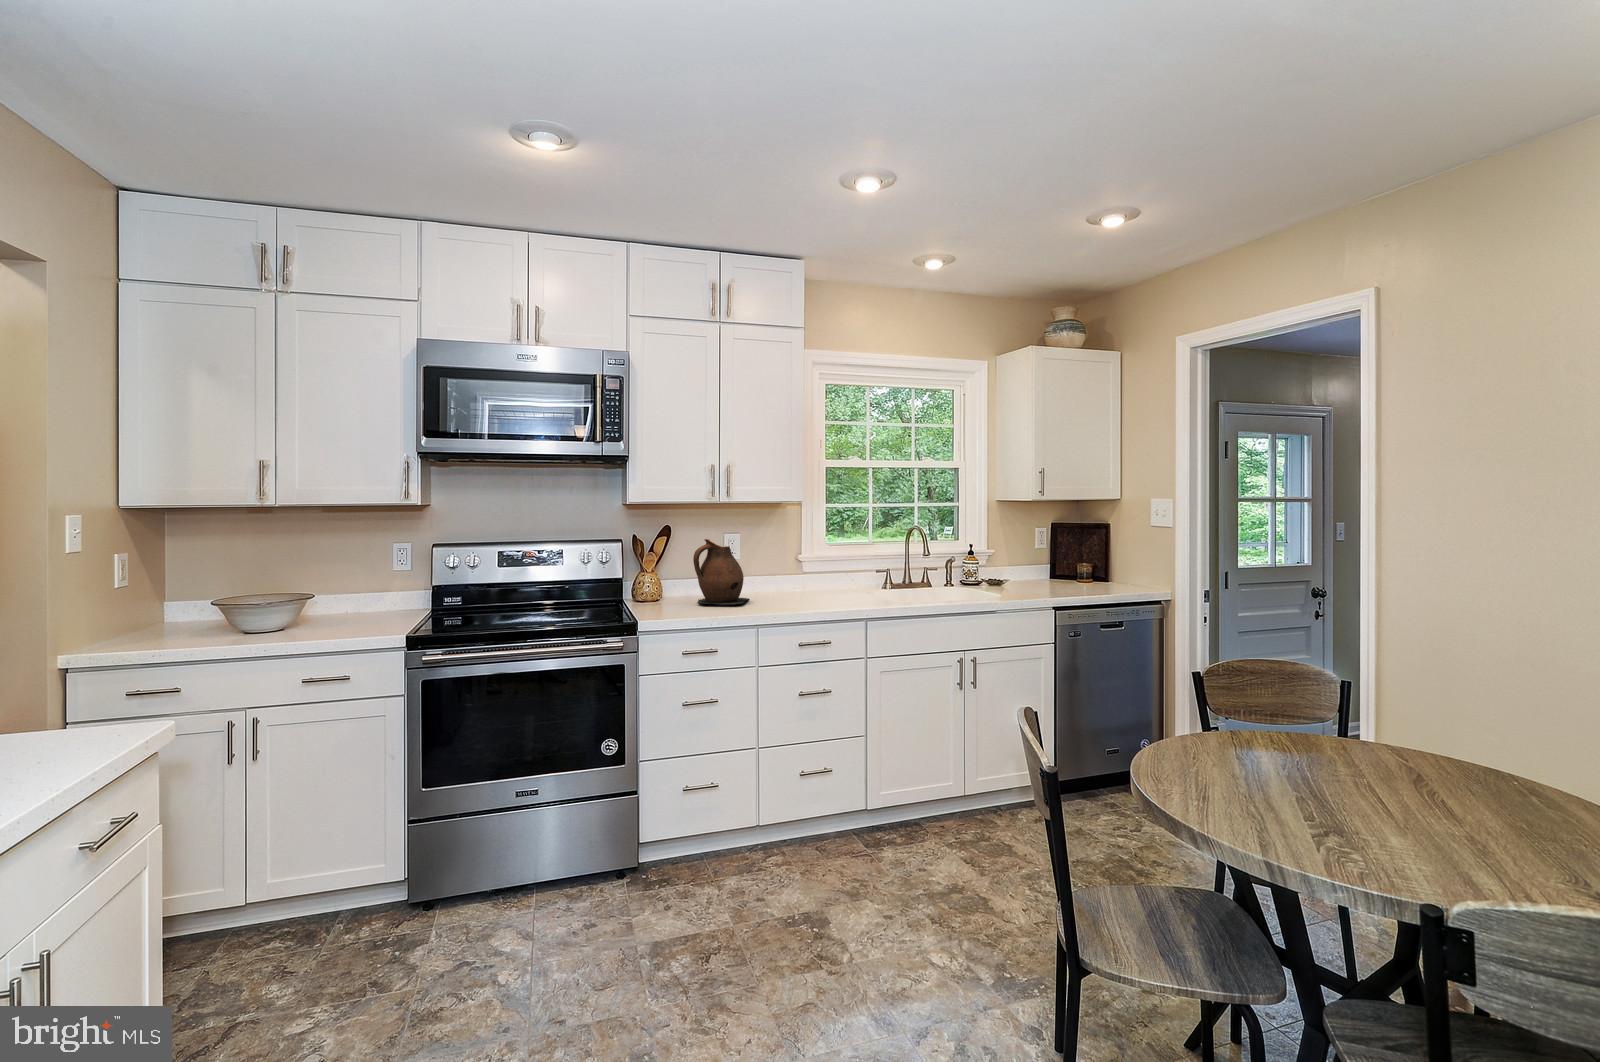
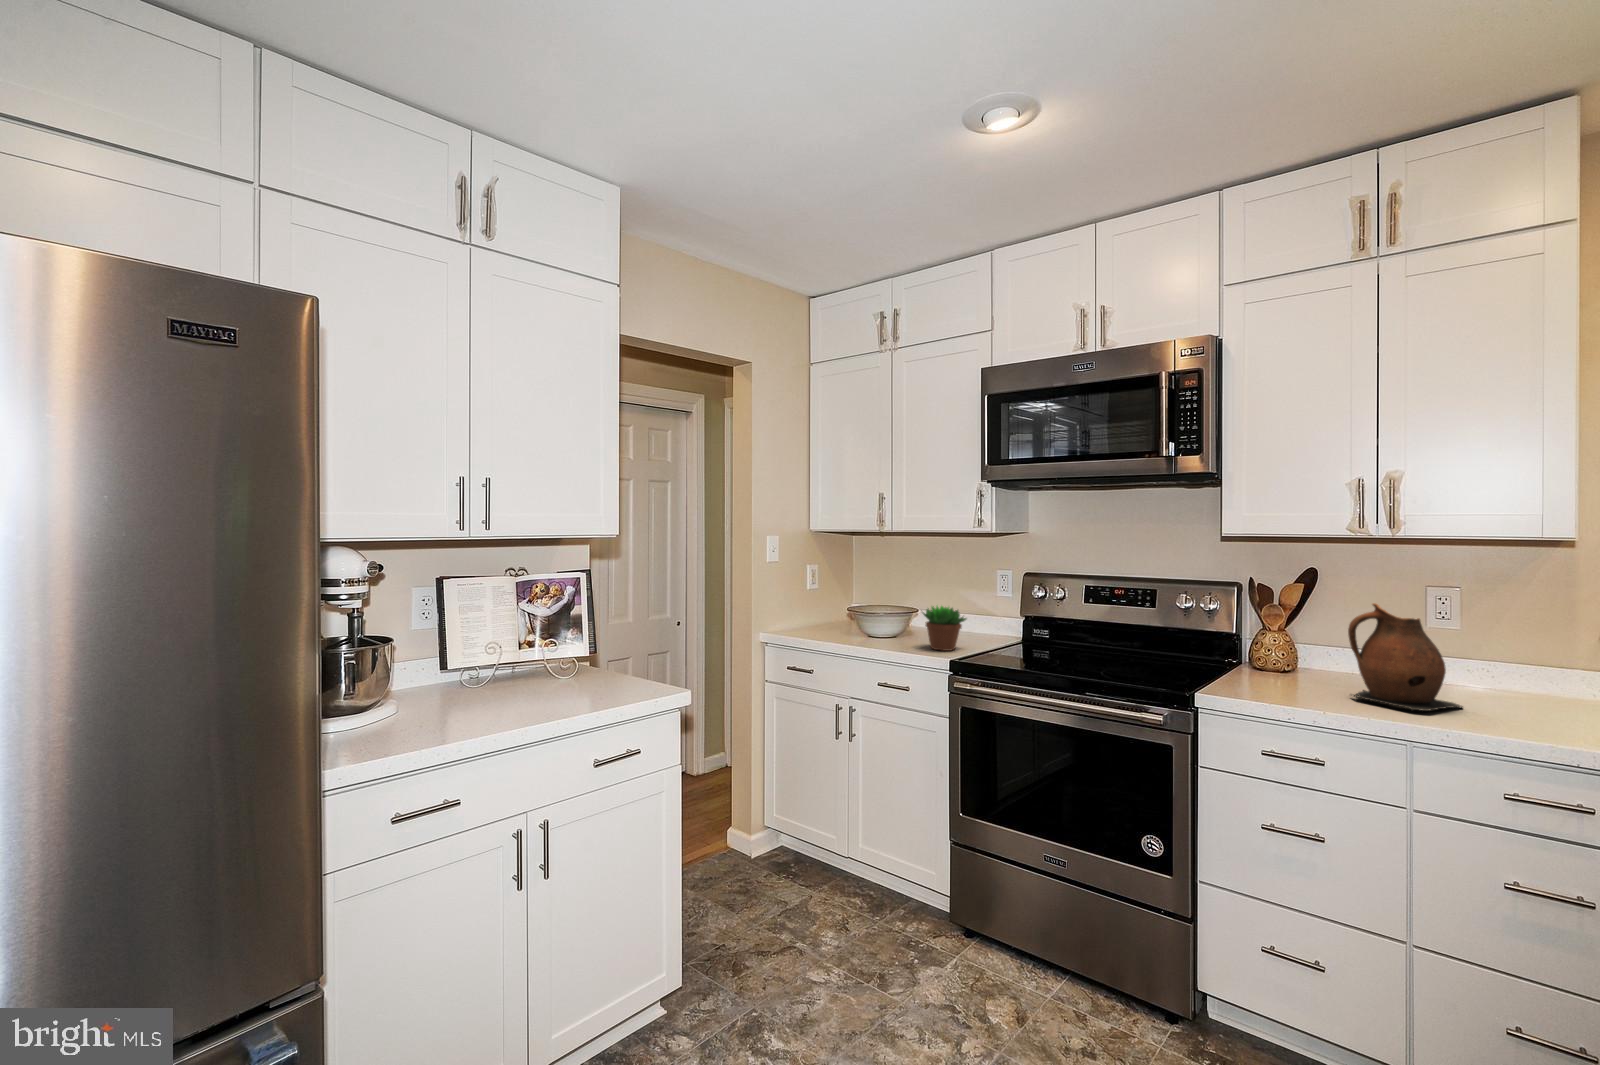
succulent plant: none [322,580,376,631] -> present [923,606,966,651]

